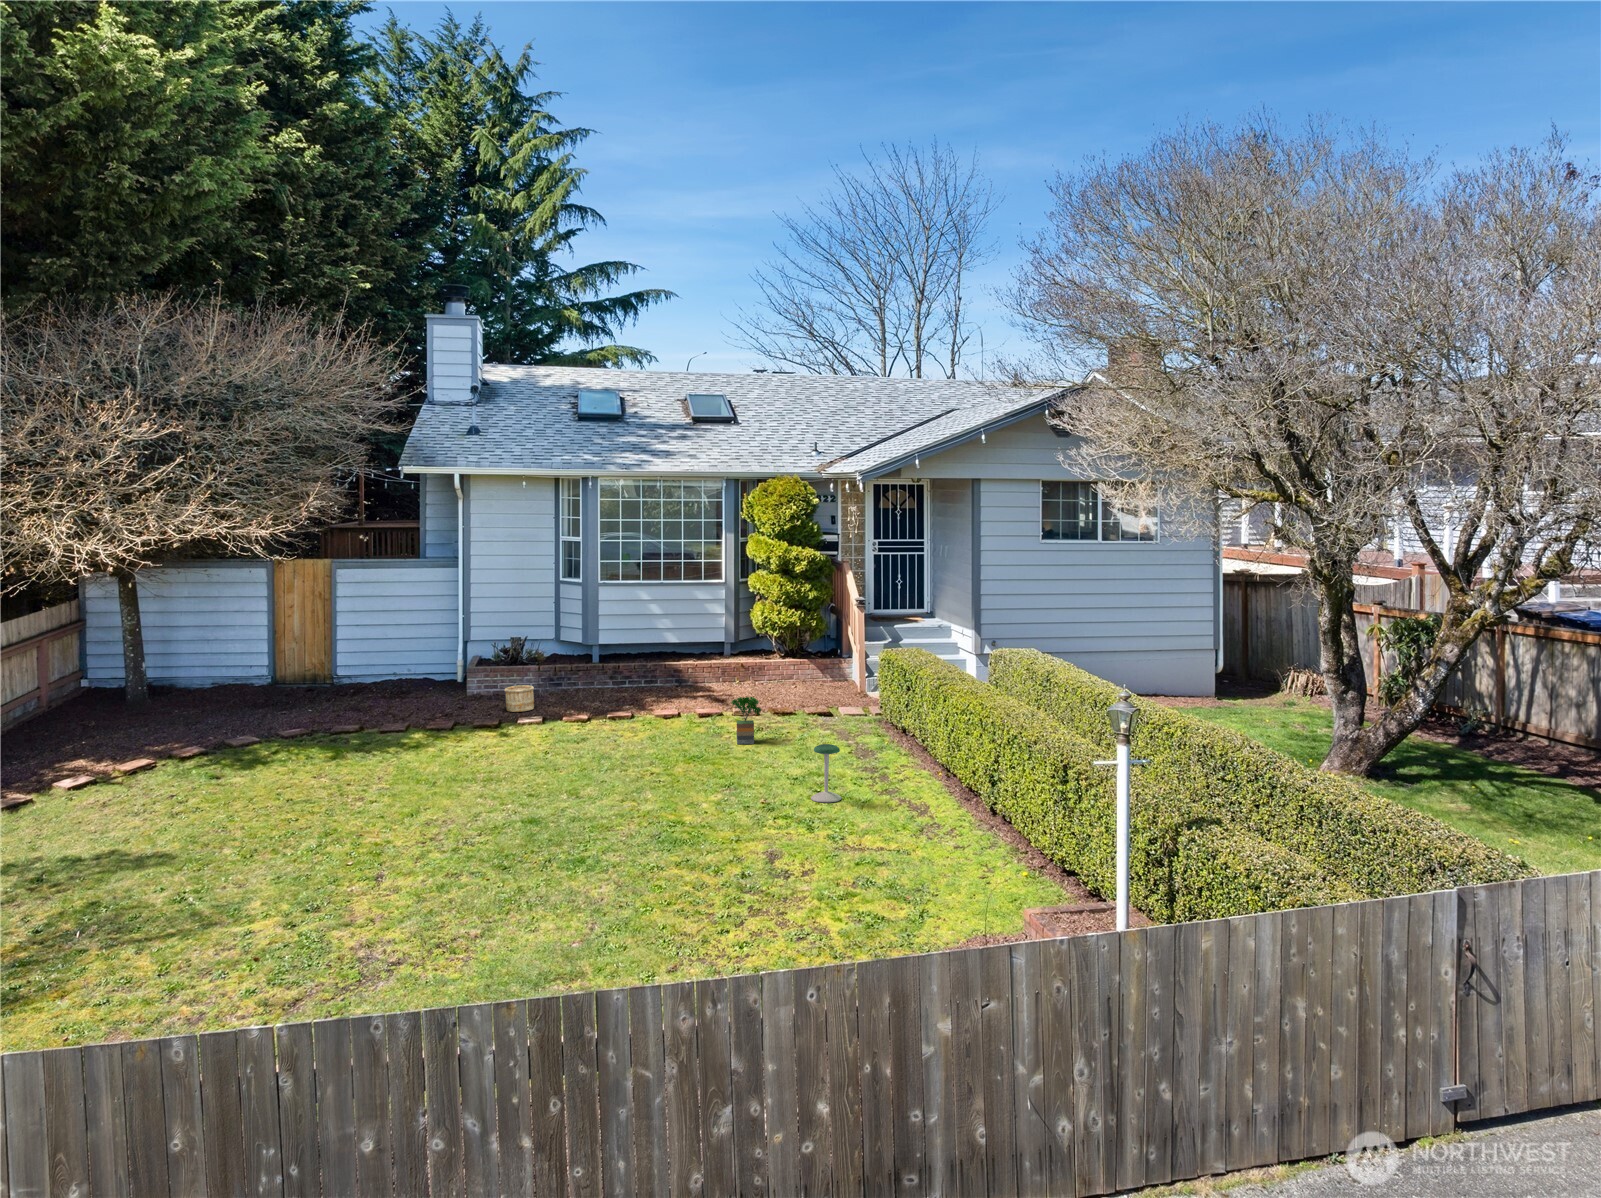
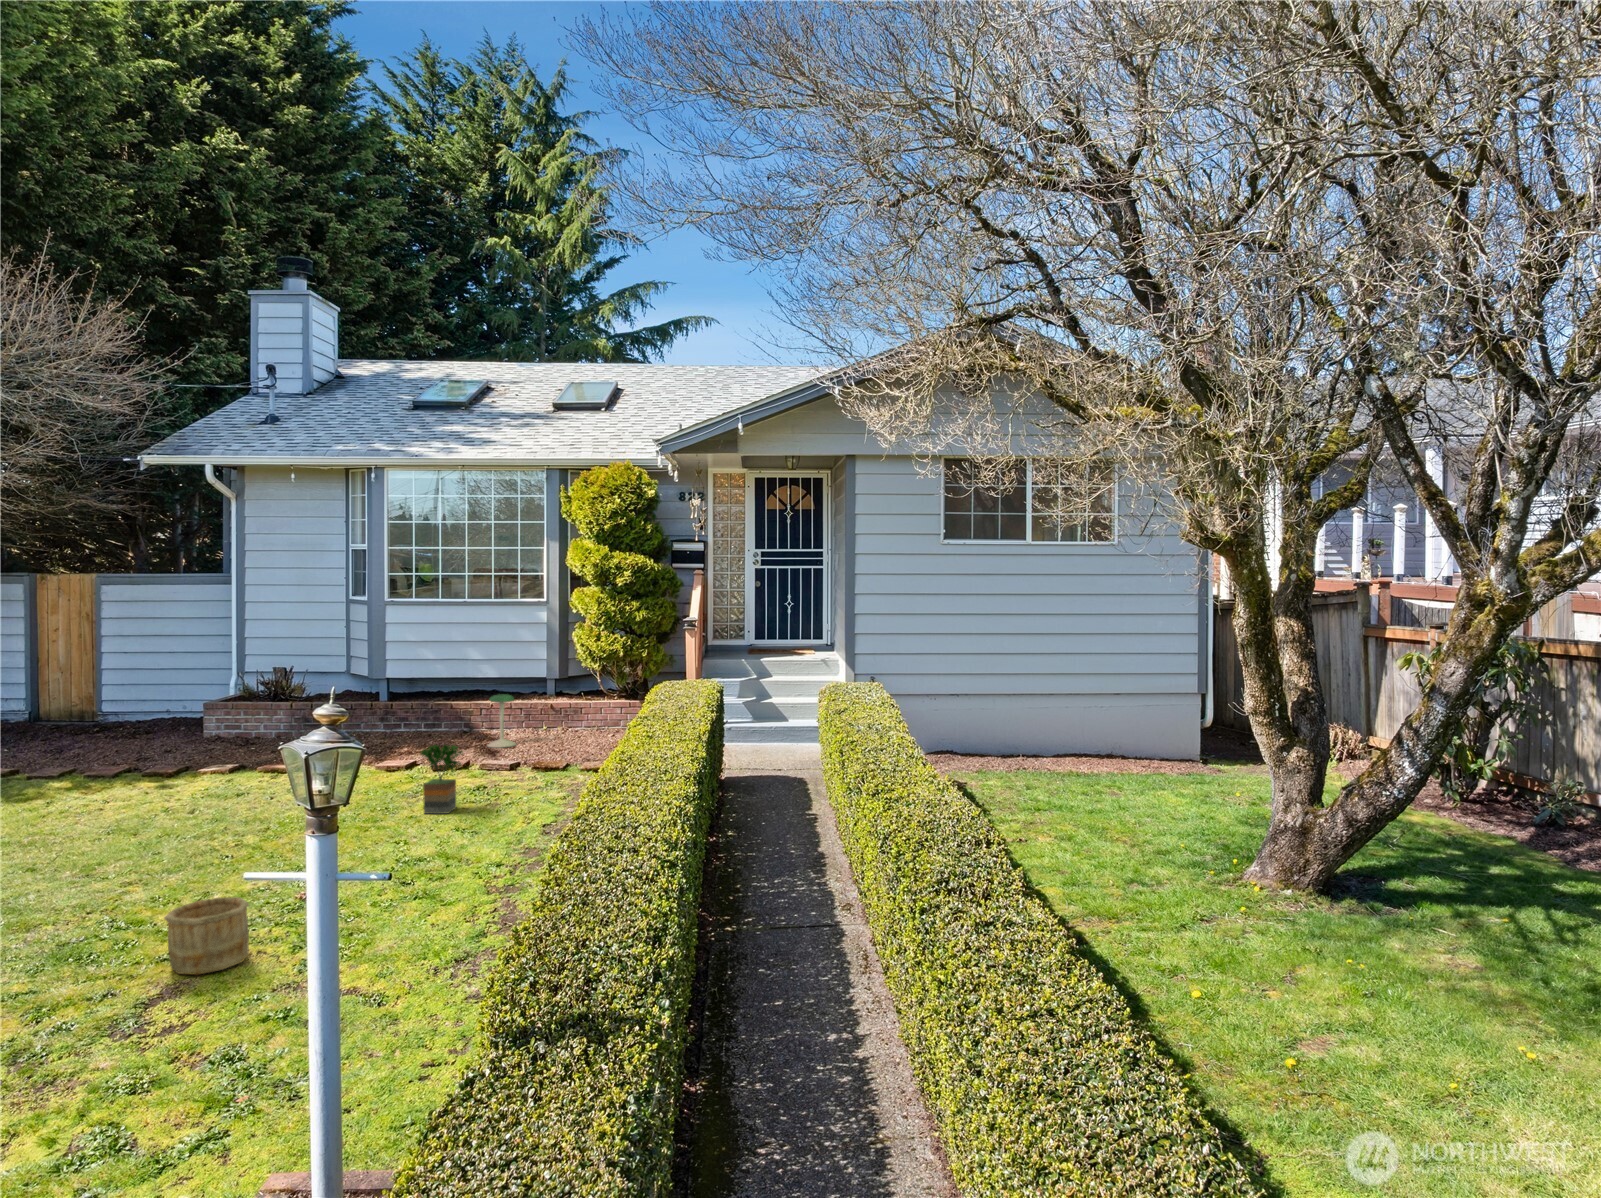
wooden bucket: present [504,685,534,712] -> present [164,897,249,975]
stool: present [811,744,841,802] -> present [487,694,516,748]

